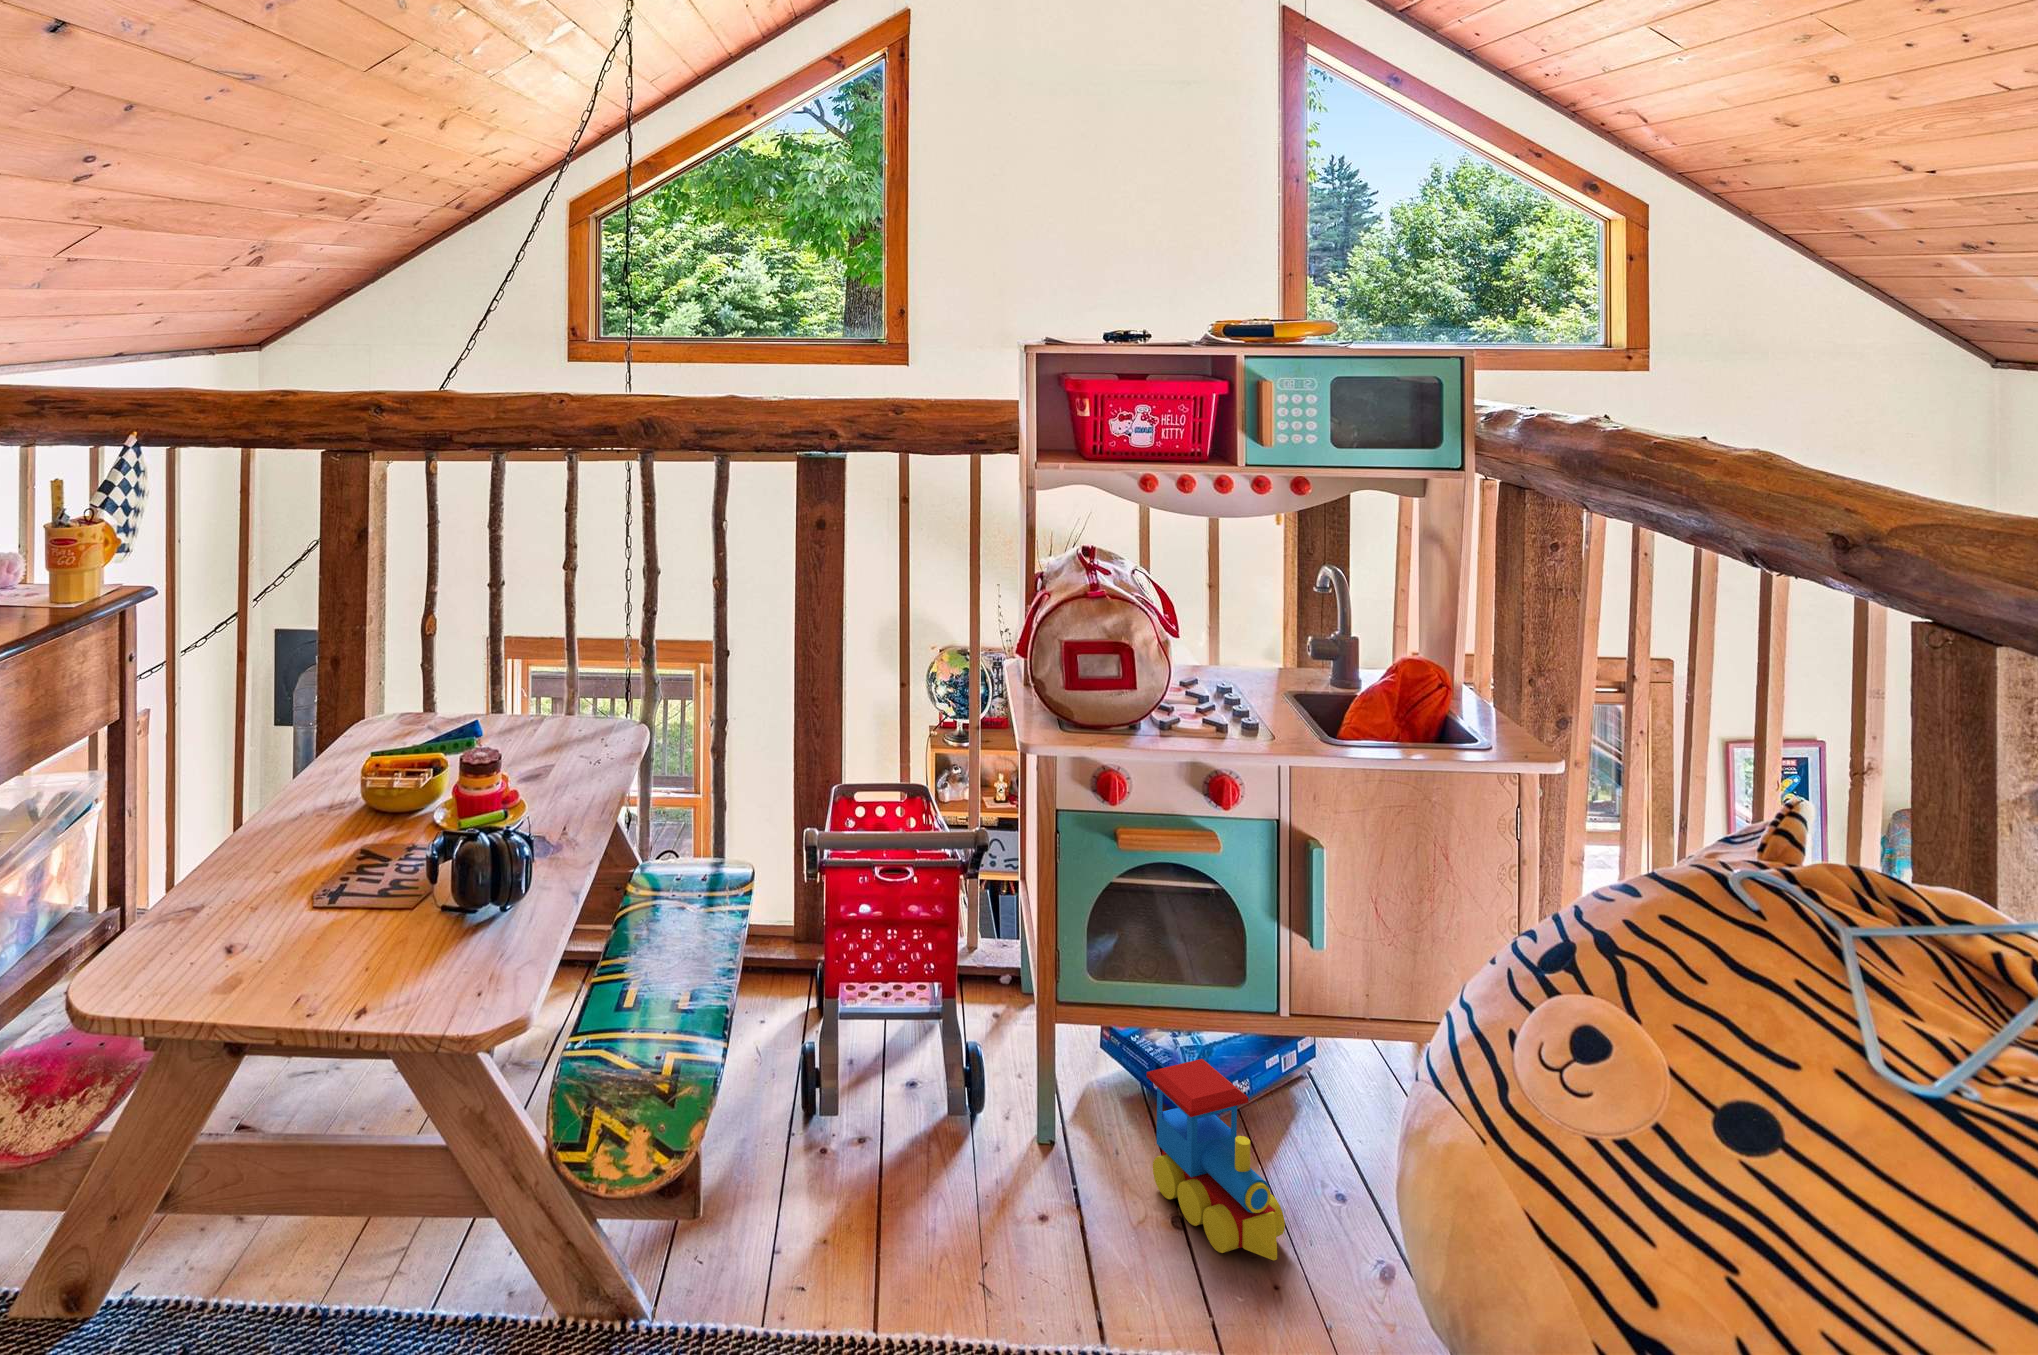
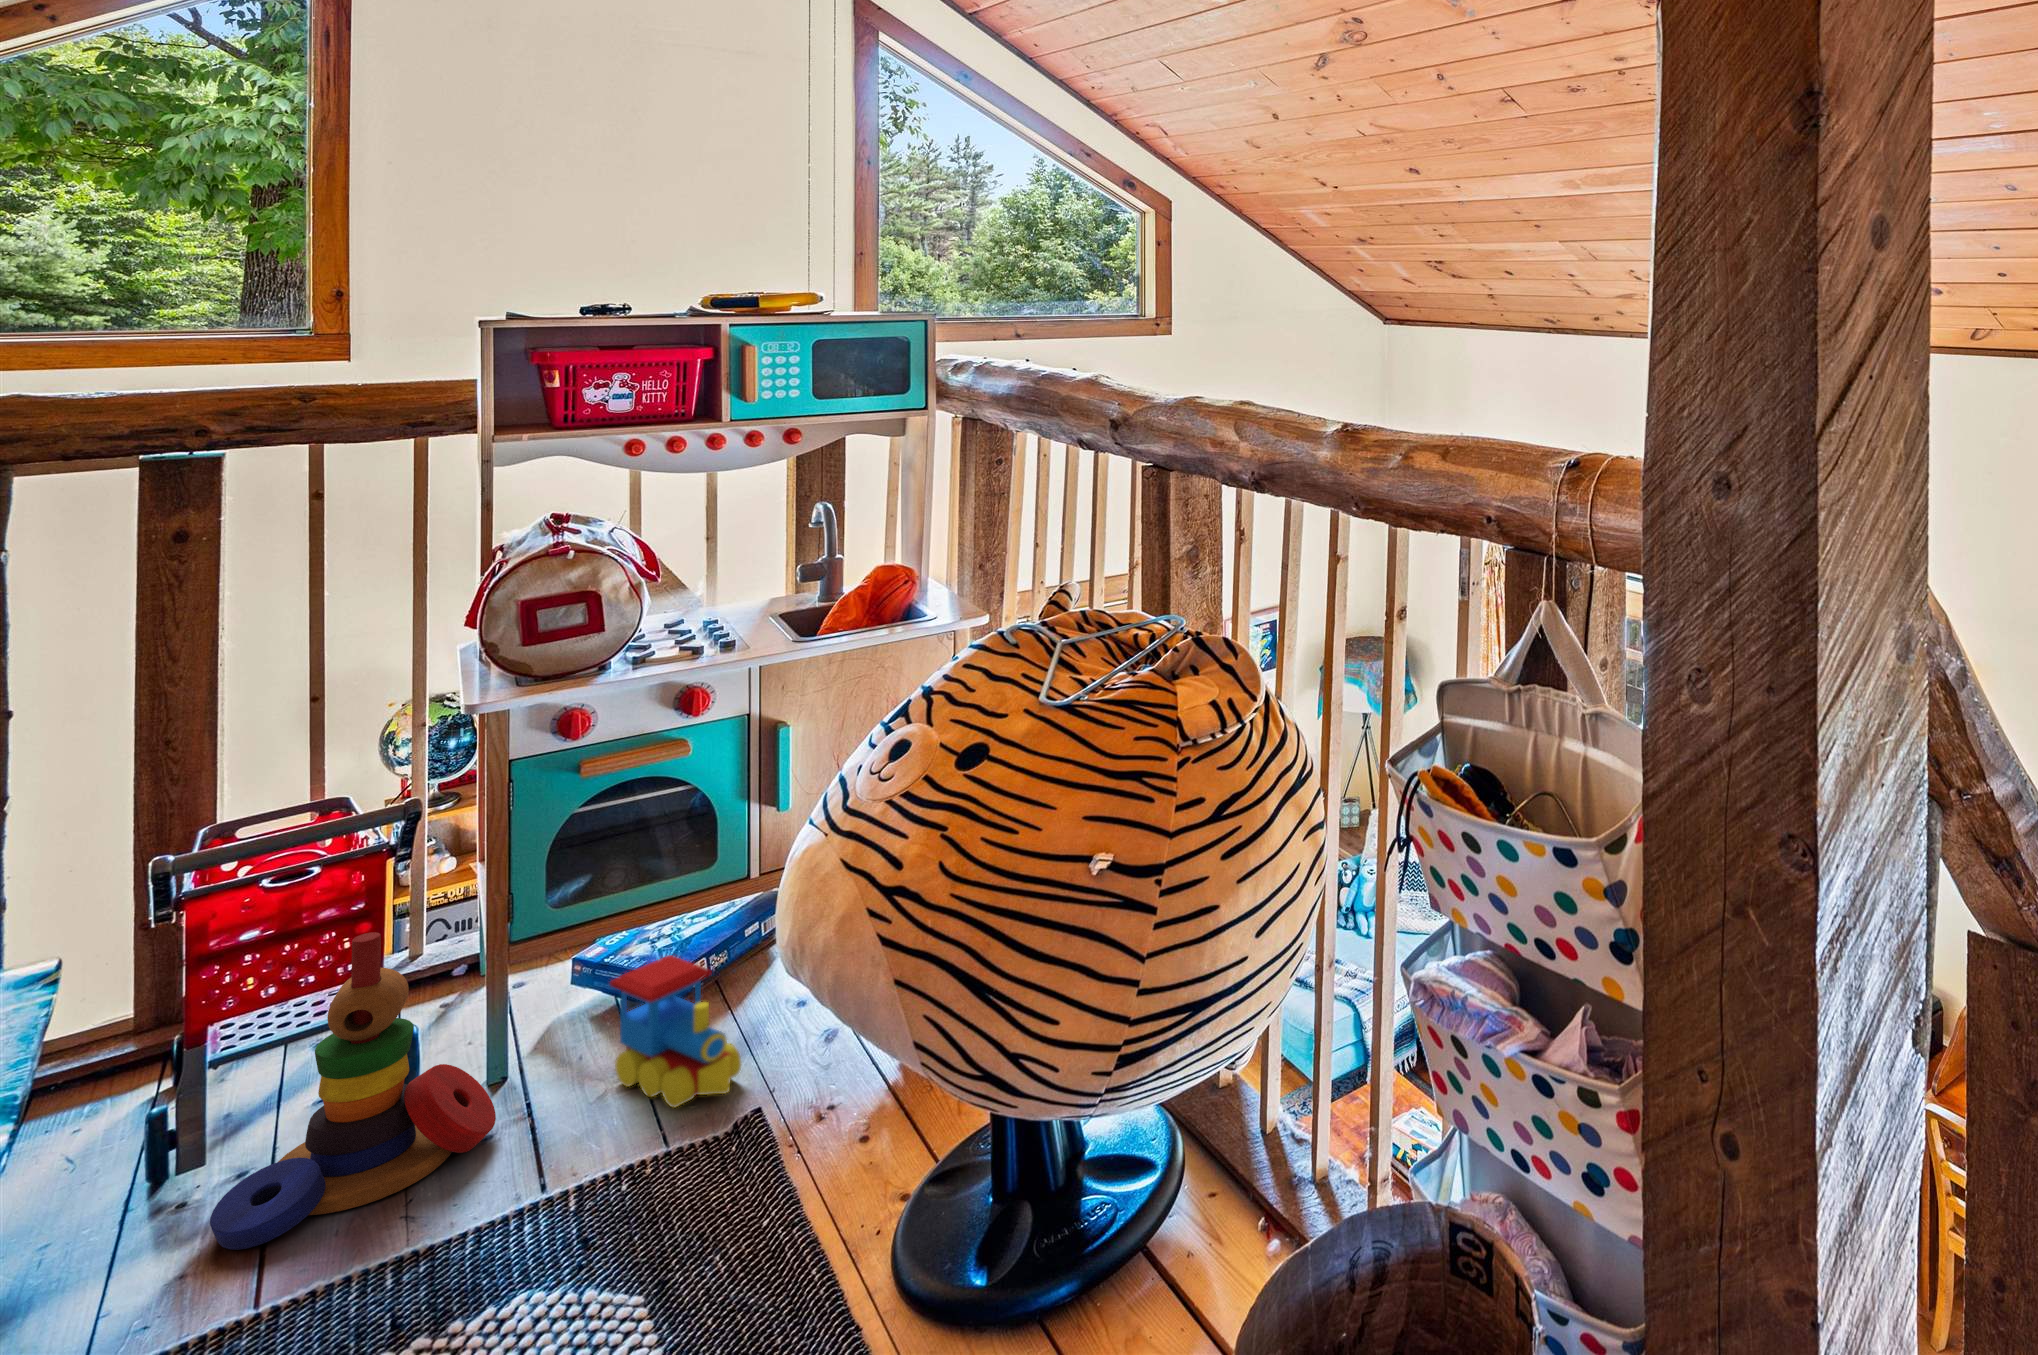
stacking toy: none [839,960,1051,1249] -> present [210,932,496,1250]

